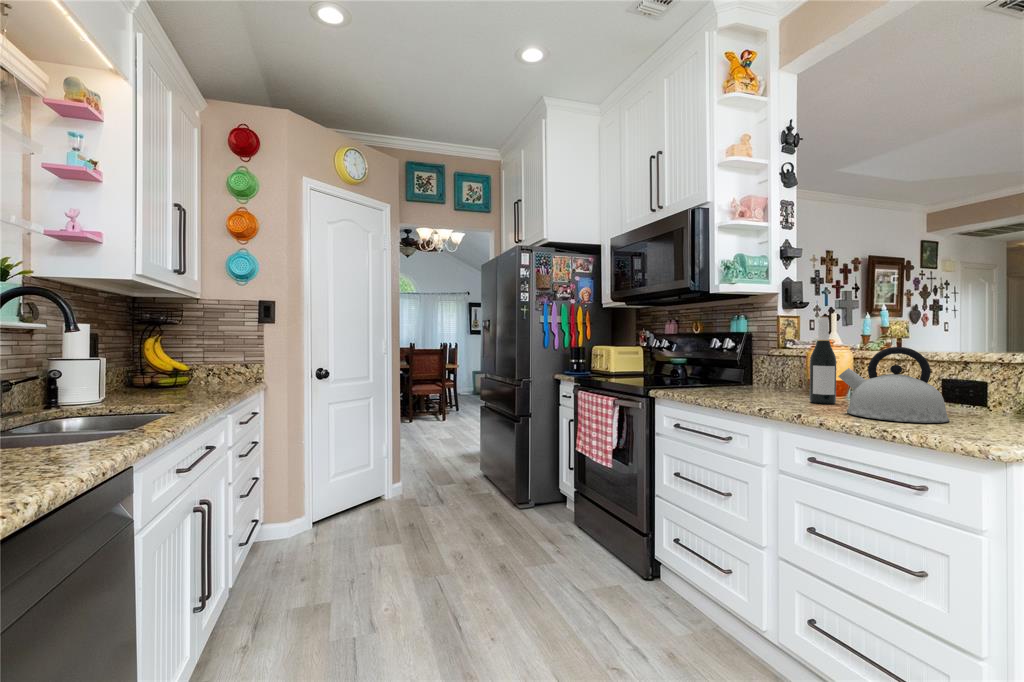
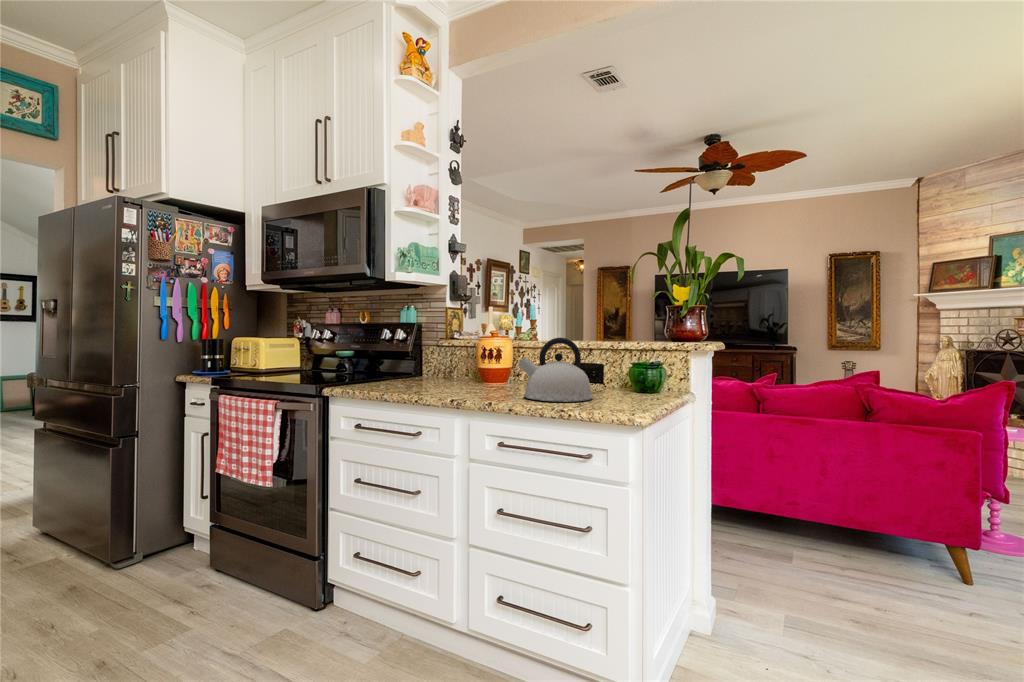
wine bottle: present [809,316,836,404] -> none [486,309,507,390]

